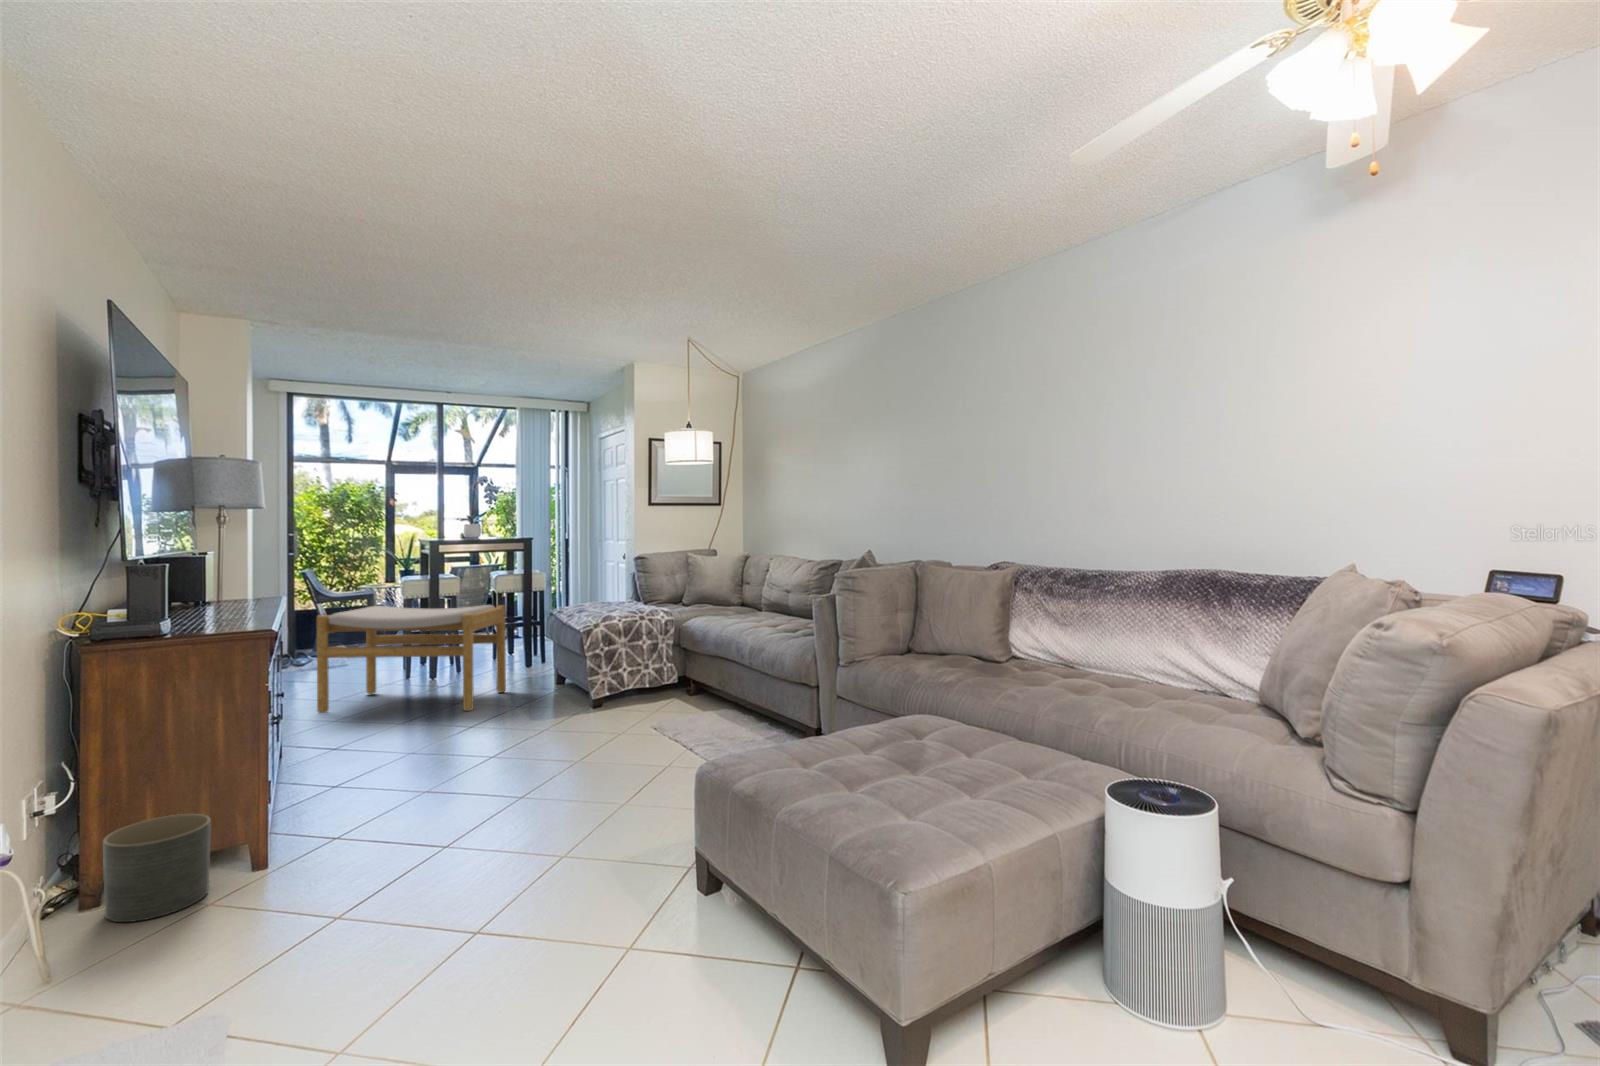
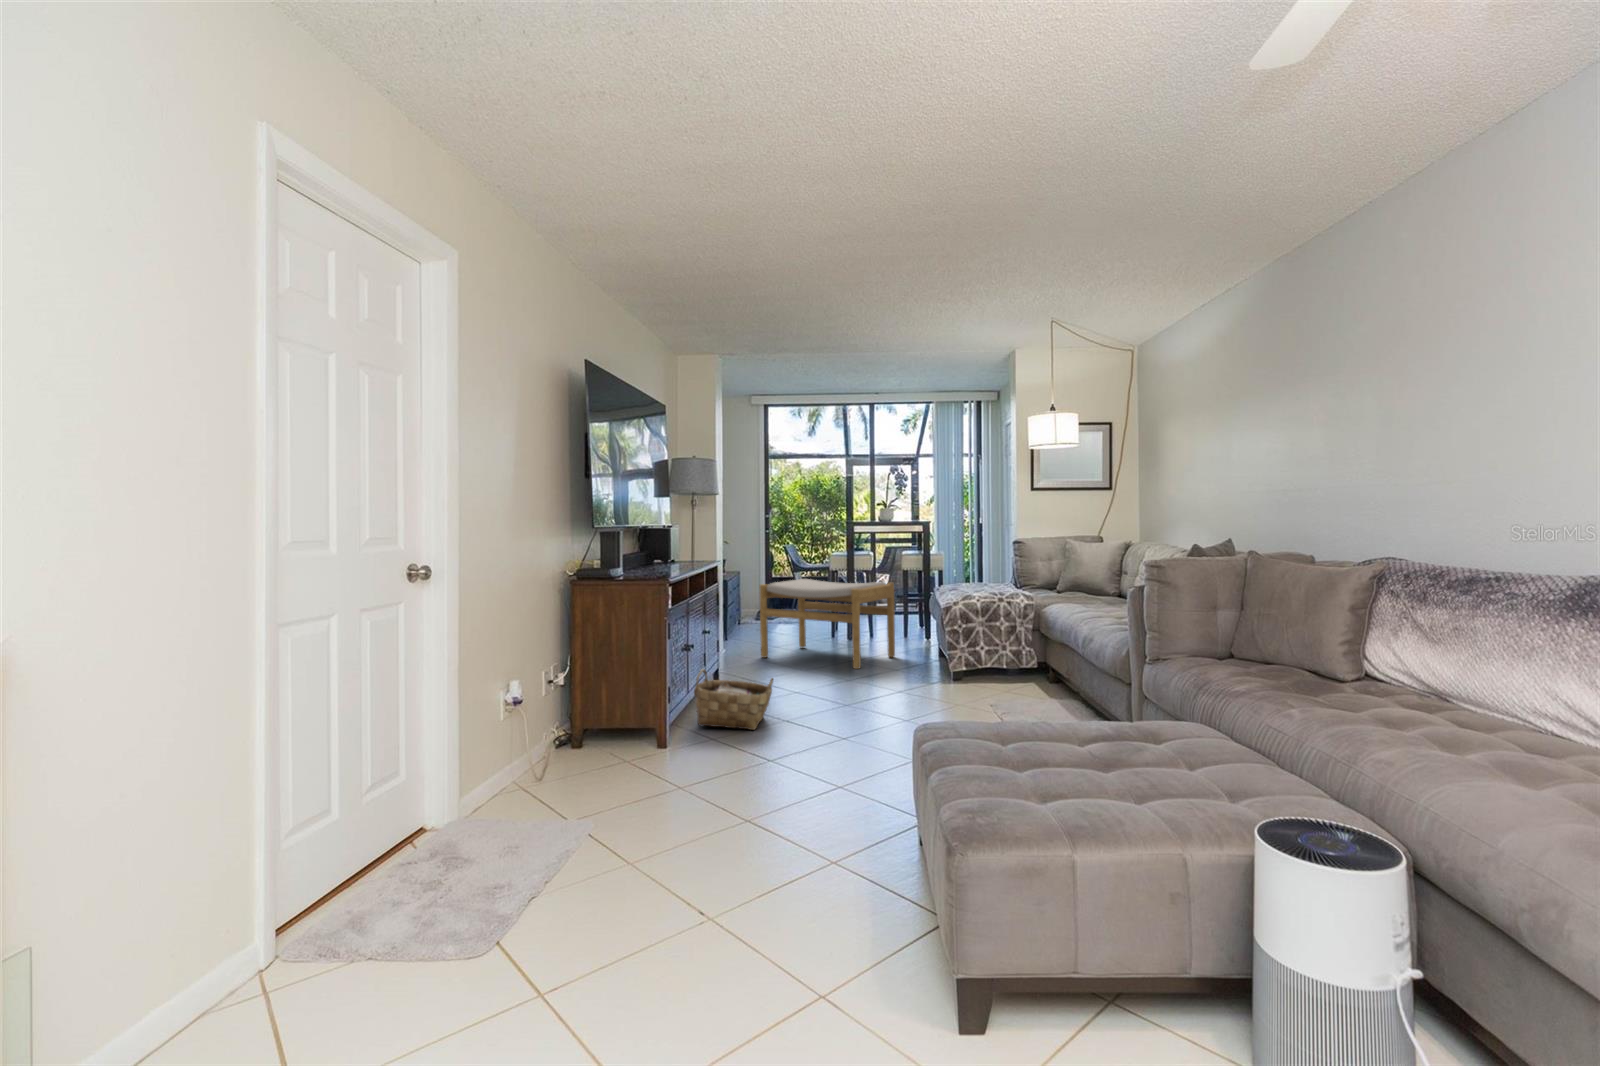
woven basket: none [286,735,413,821] -> present [694,669,773,730]
planter: present [103,814,211,922] -> none [586,705,637,763]

